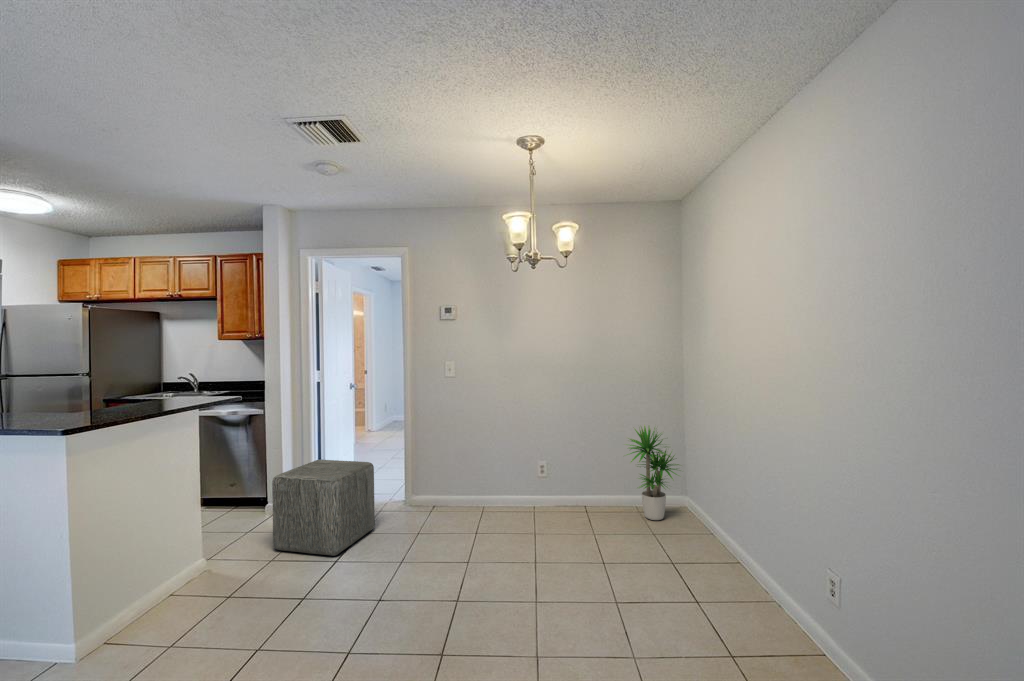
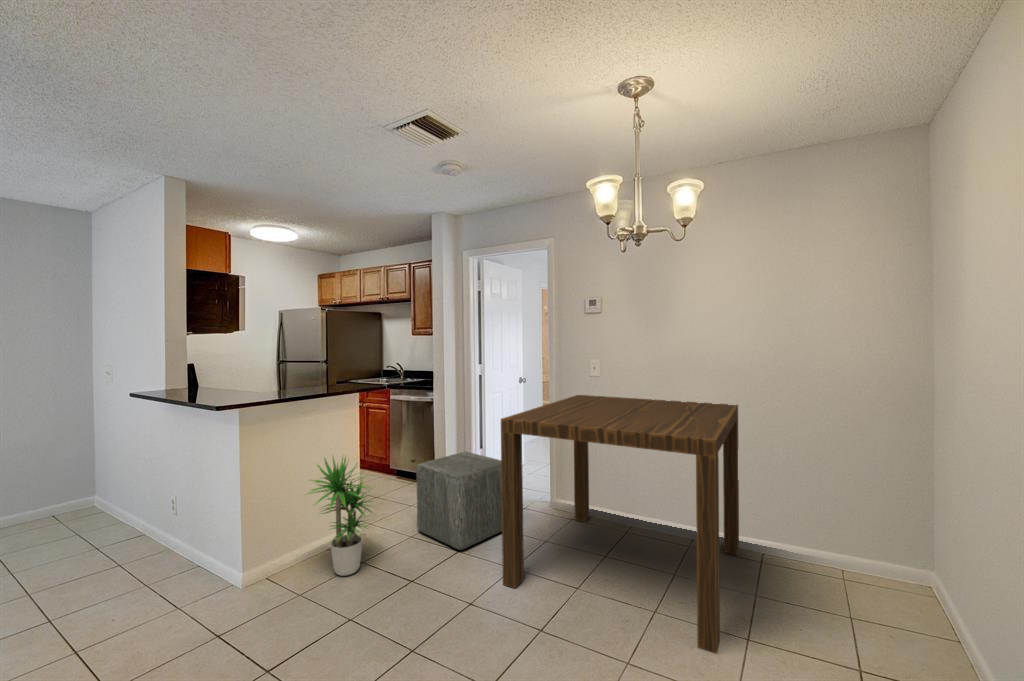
dining table: none [394,392,584,572] -> present [501,395,739,654]
potted plant: present [627,425,679,520] -> present [308,457,373,576]

